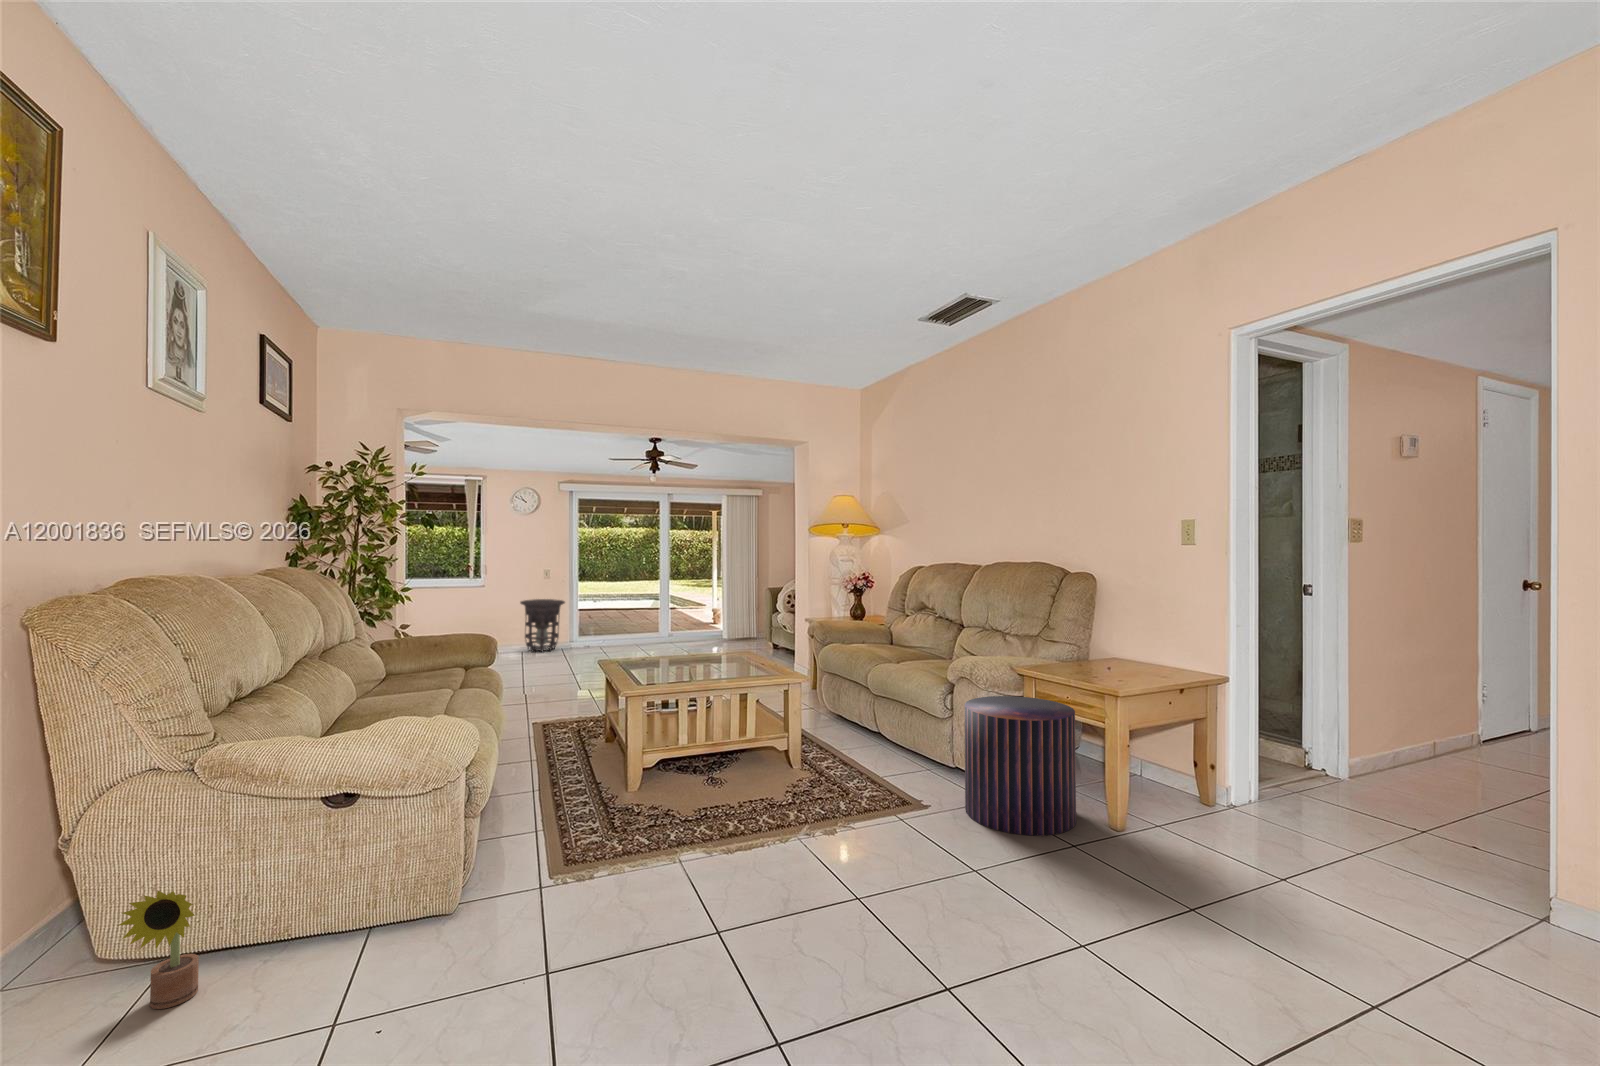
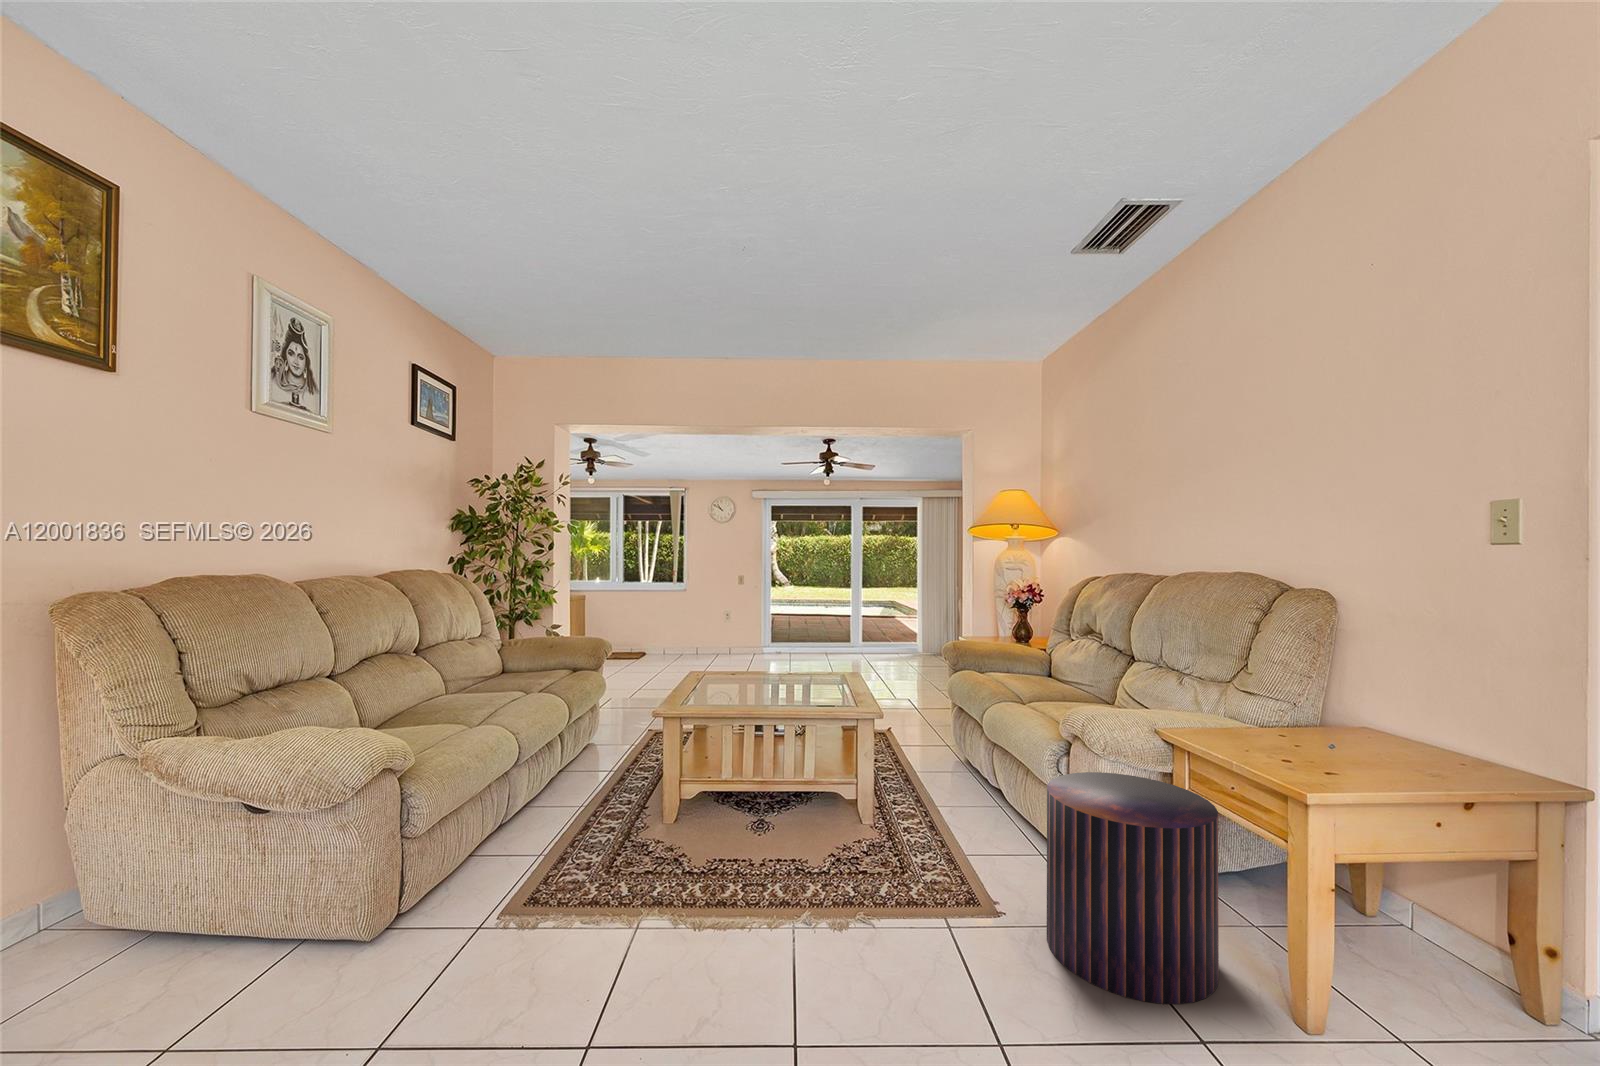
side table: present [520,599,565,652] -> none [714,603,755,654]
decorative plant: present [119,891,199,1009] -> none [65,870,147,981]

